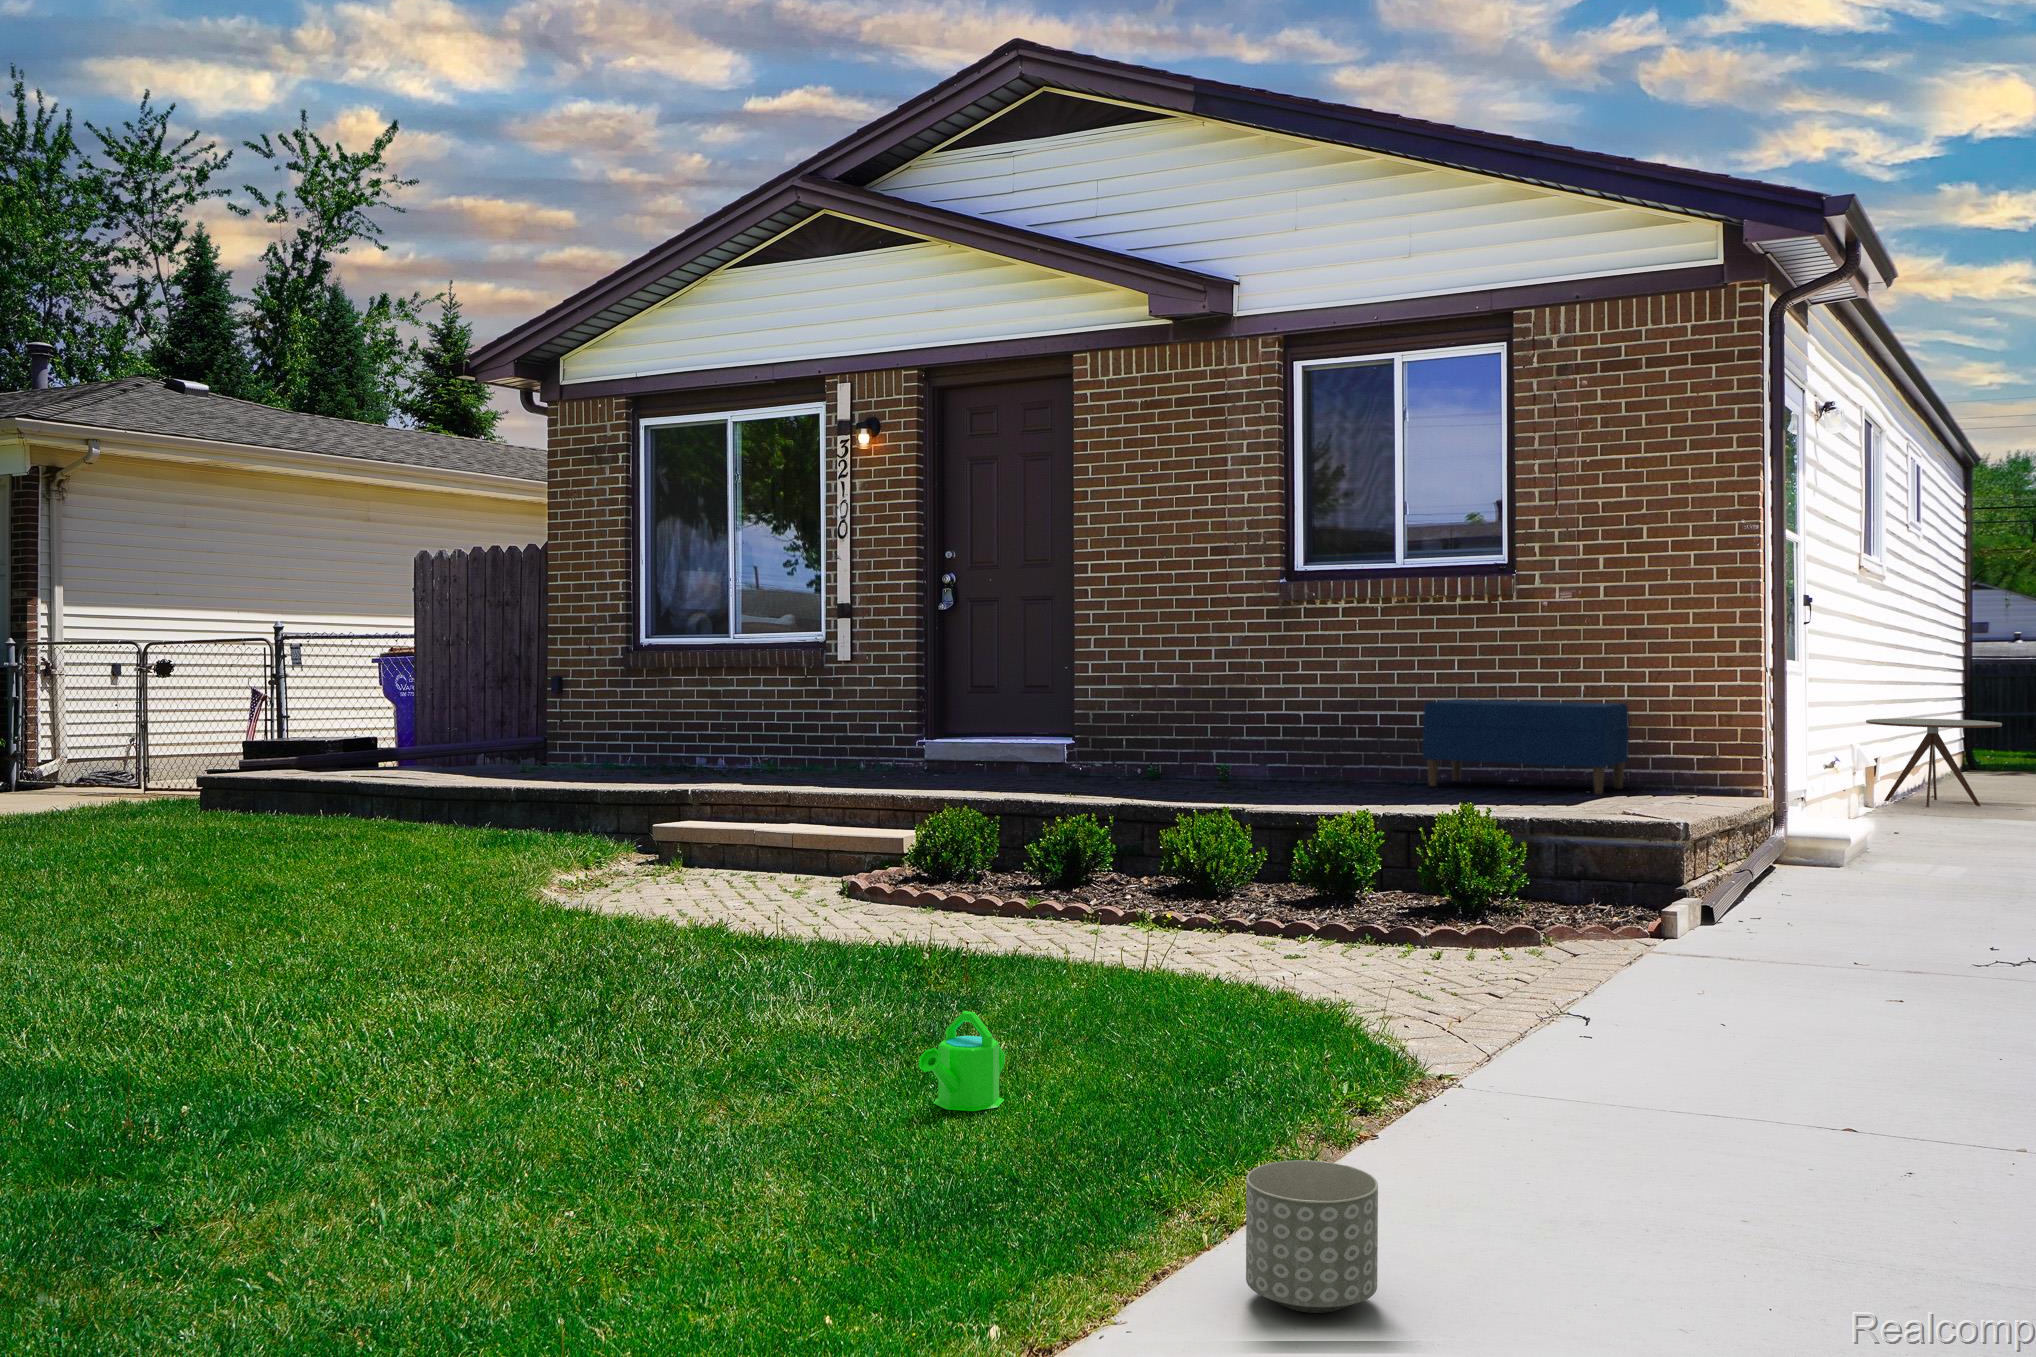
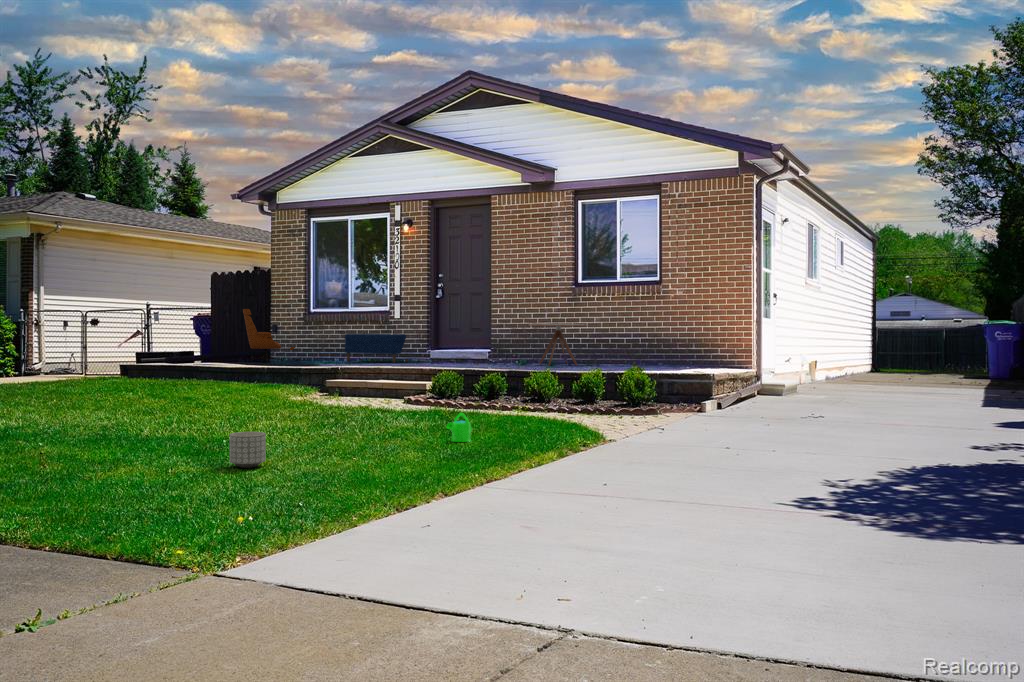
lounge chair: none [476,639,639,767] -> present [243,309,300,362]
bench: present [1423,699,1629,794] -> present [345,334,408,363]
round table: present [1866,719,2002,807] -> present [529,324,588,366]
planter: present [1246,1160,1378,1313] -> present [230,432,266,468]

